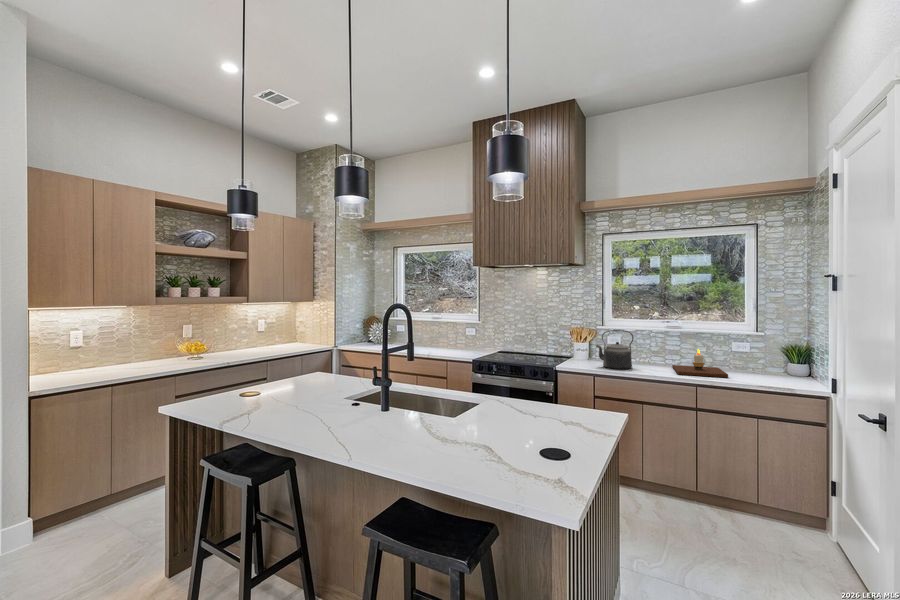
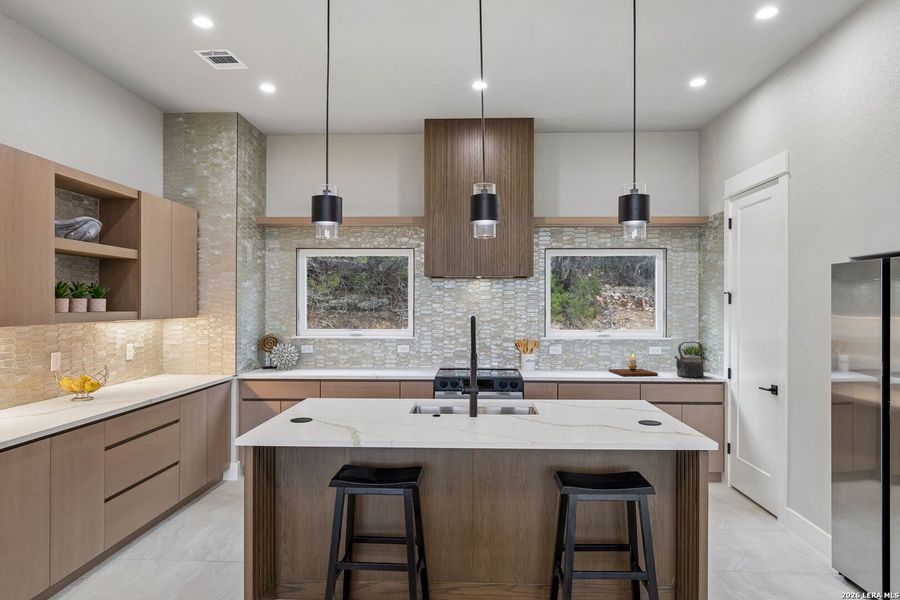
kettle: present [596,330,633,369] -> present [675,342,704,377]

